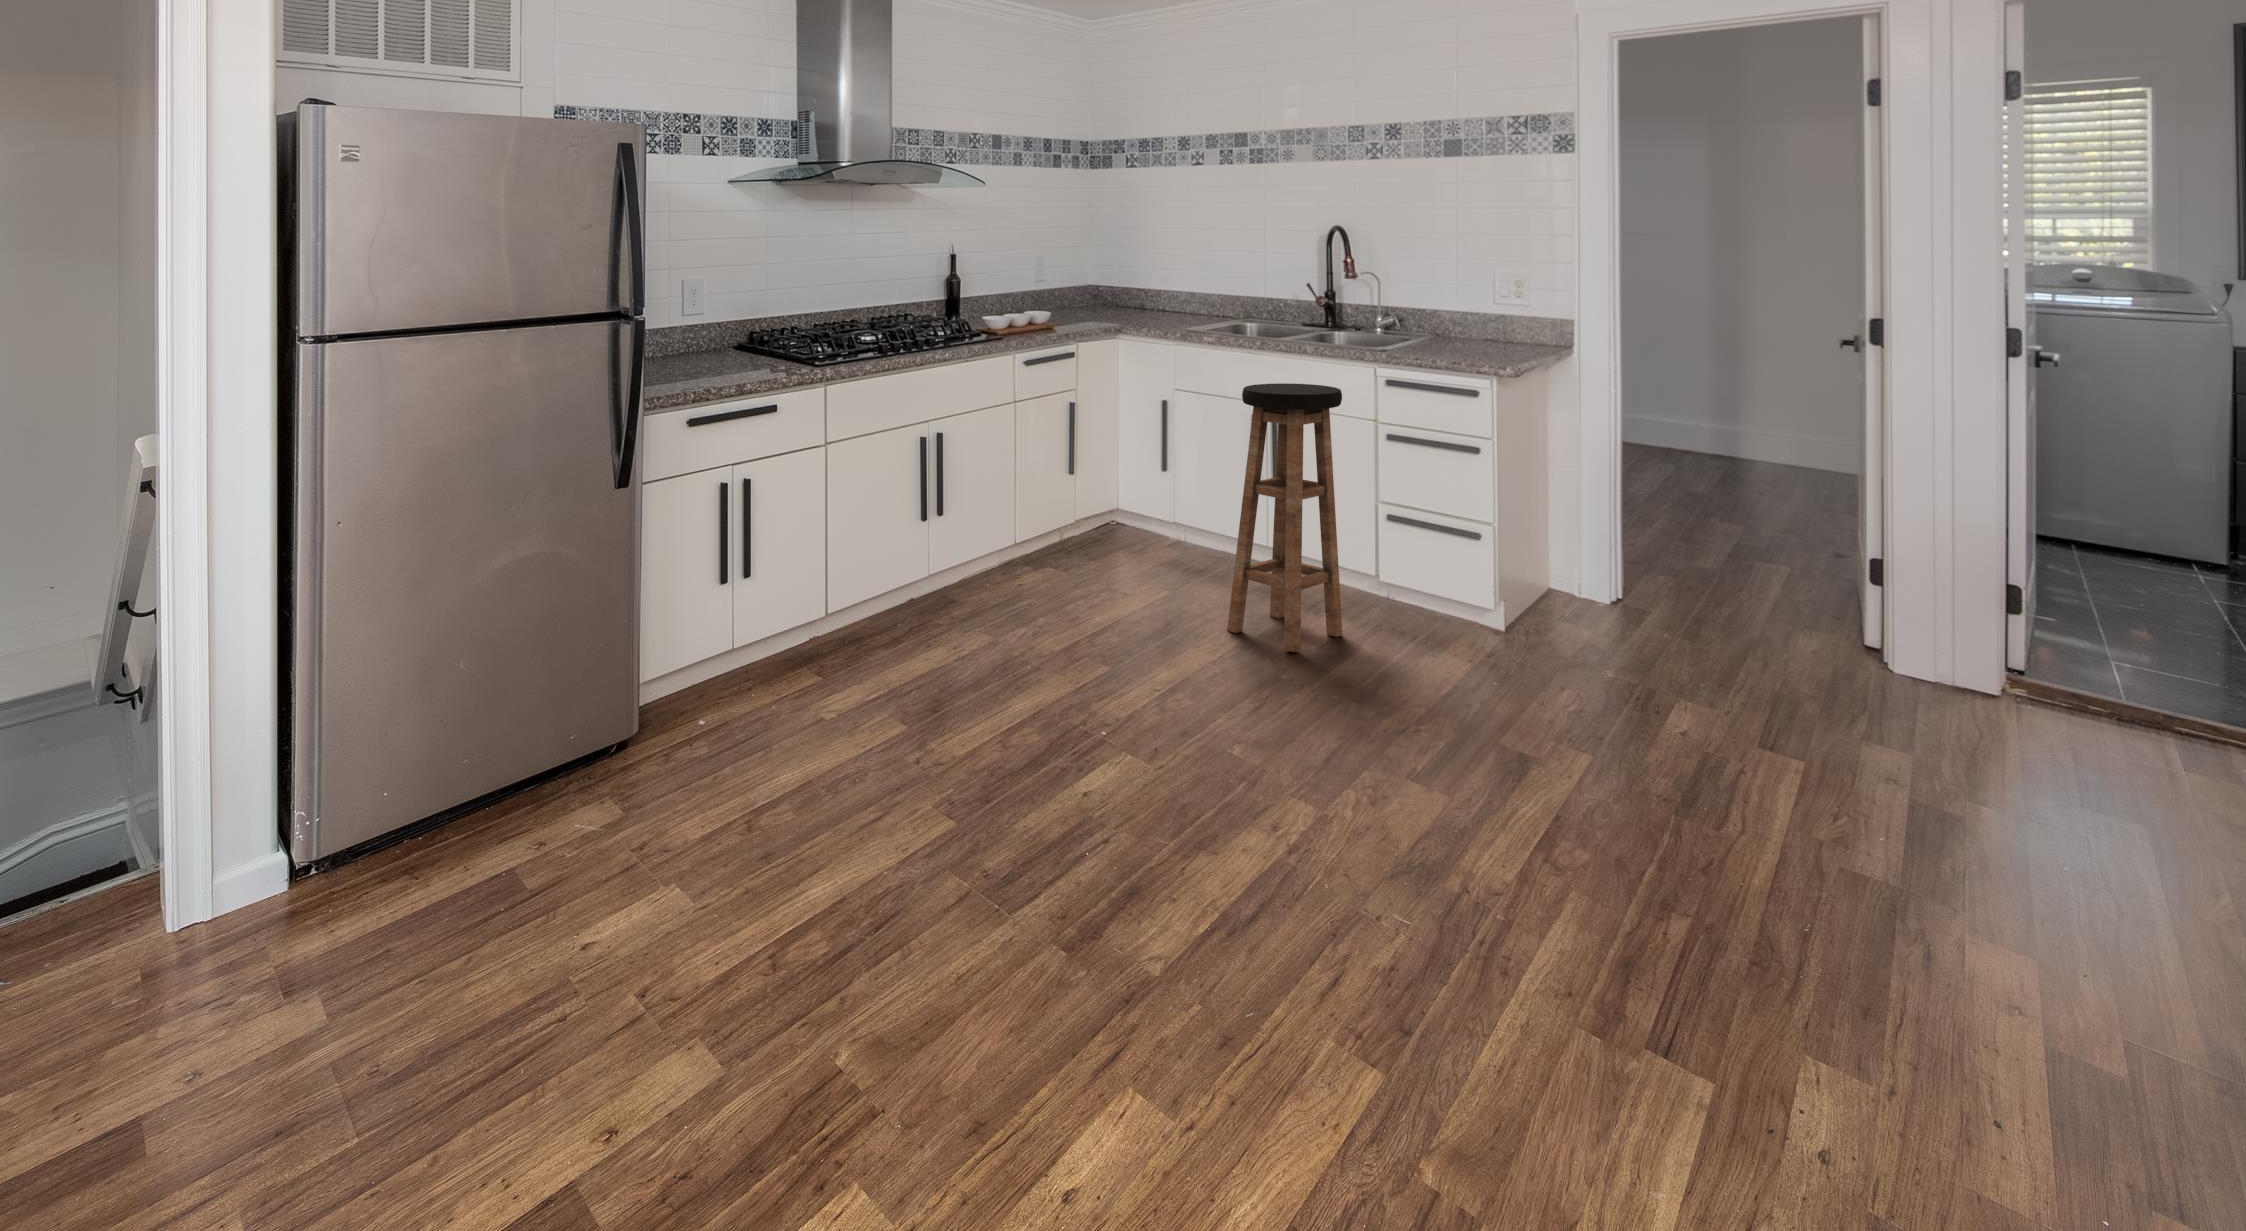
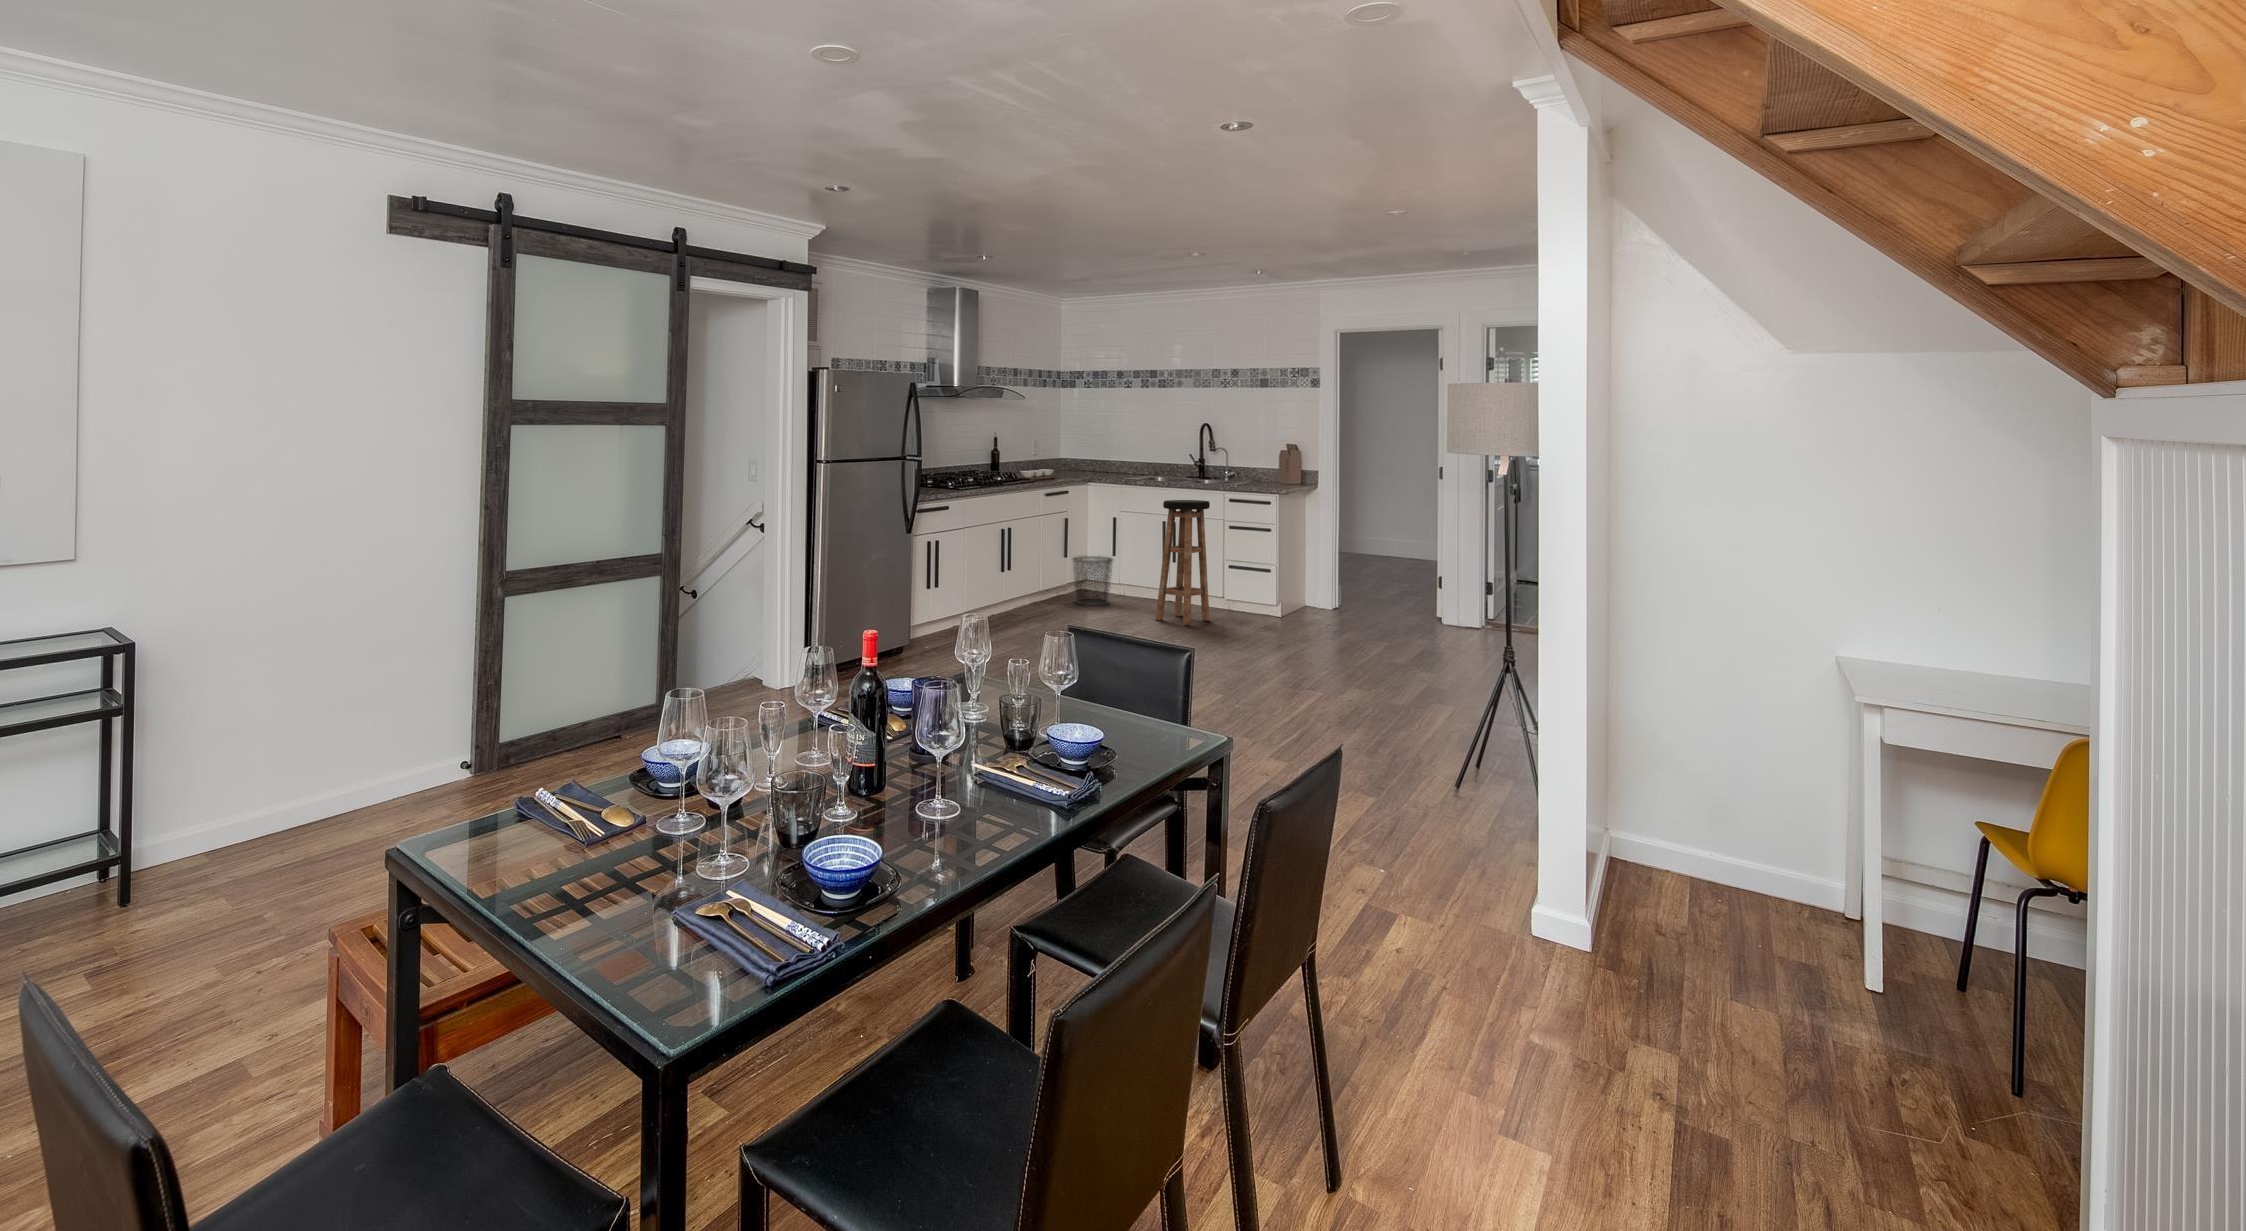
waste bin: none [1074,478,1155,578] -> present [1073,556,1113,605]

